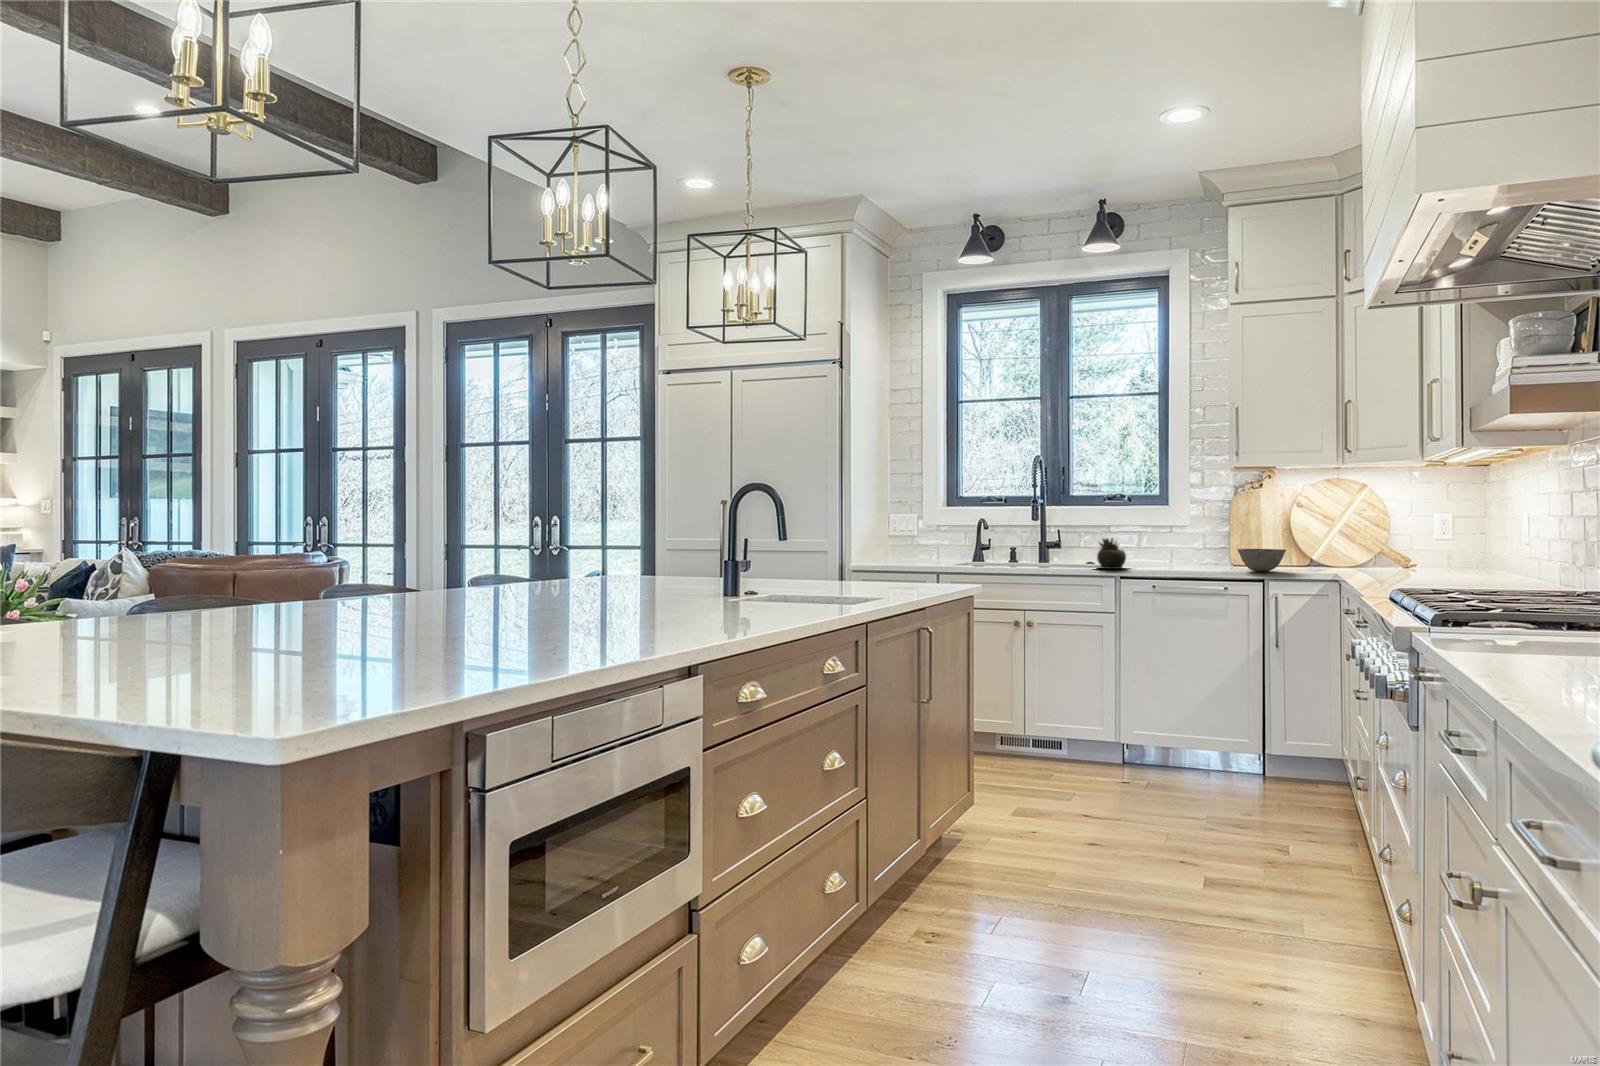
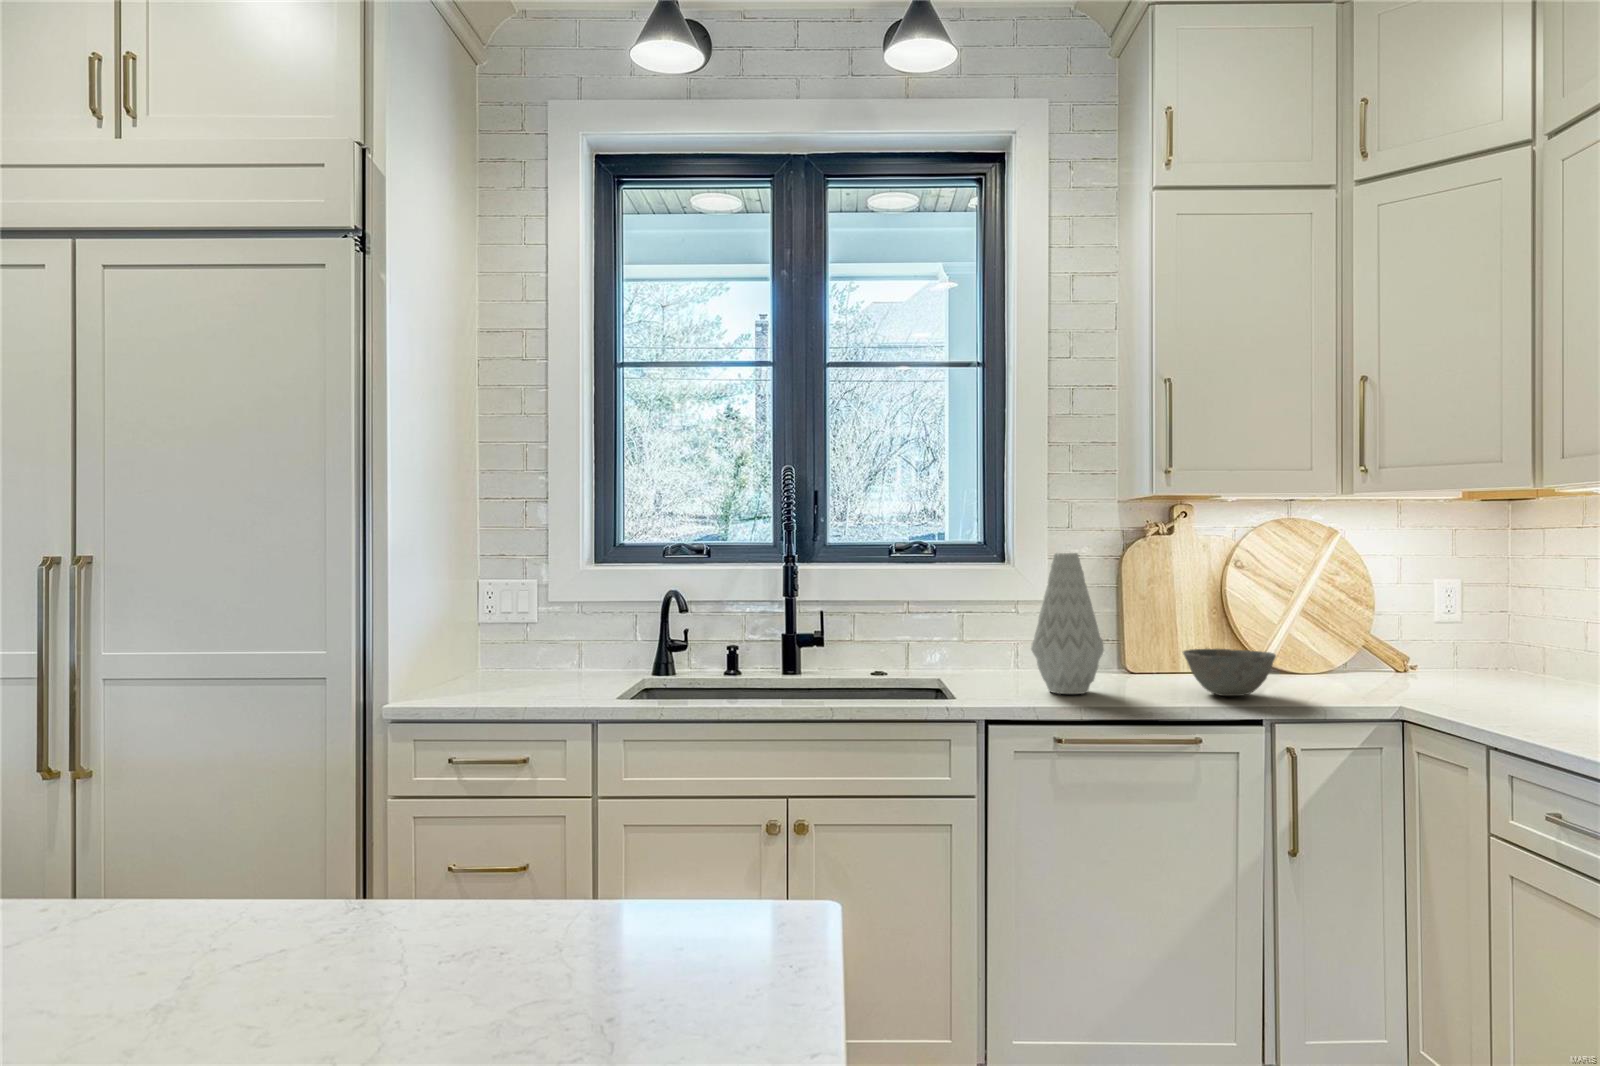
vase: none [1157,498,1195,569] -> present [1031,553,1104,694]
succulent plant: present [1097,538,1126,569] -> none [913,631,989,701]

